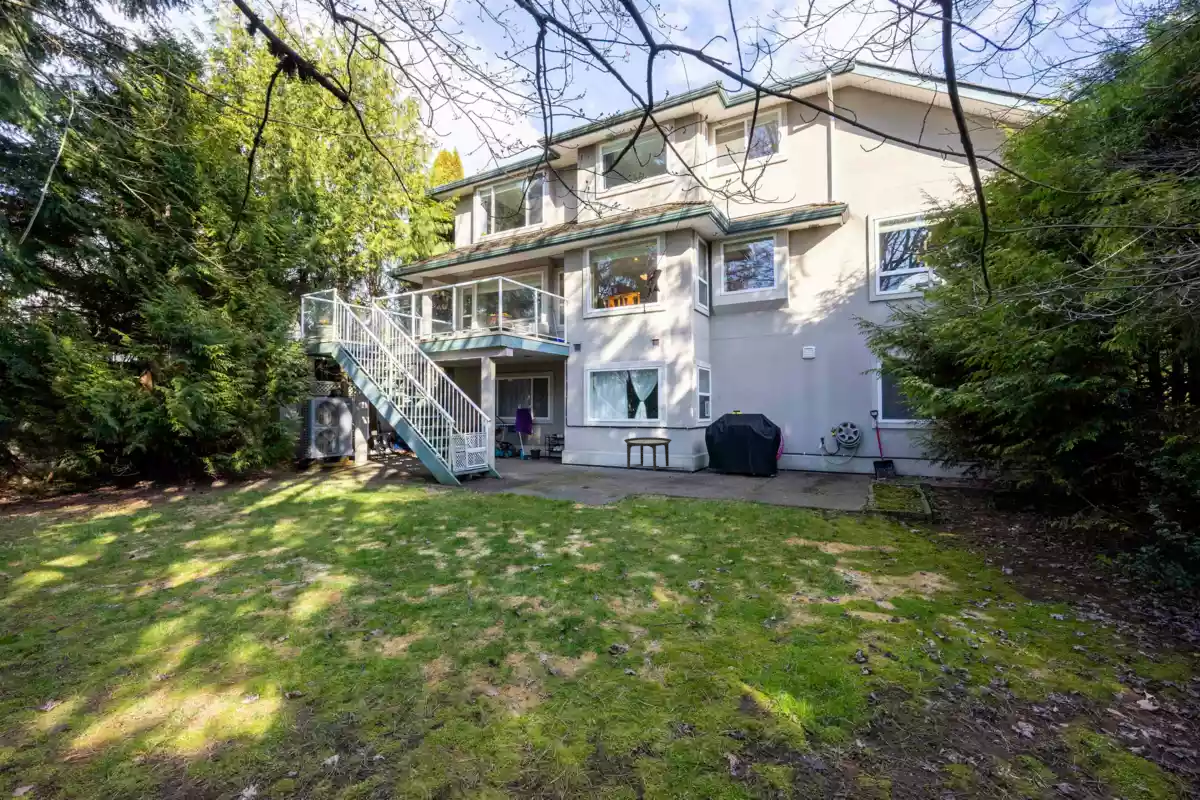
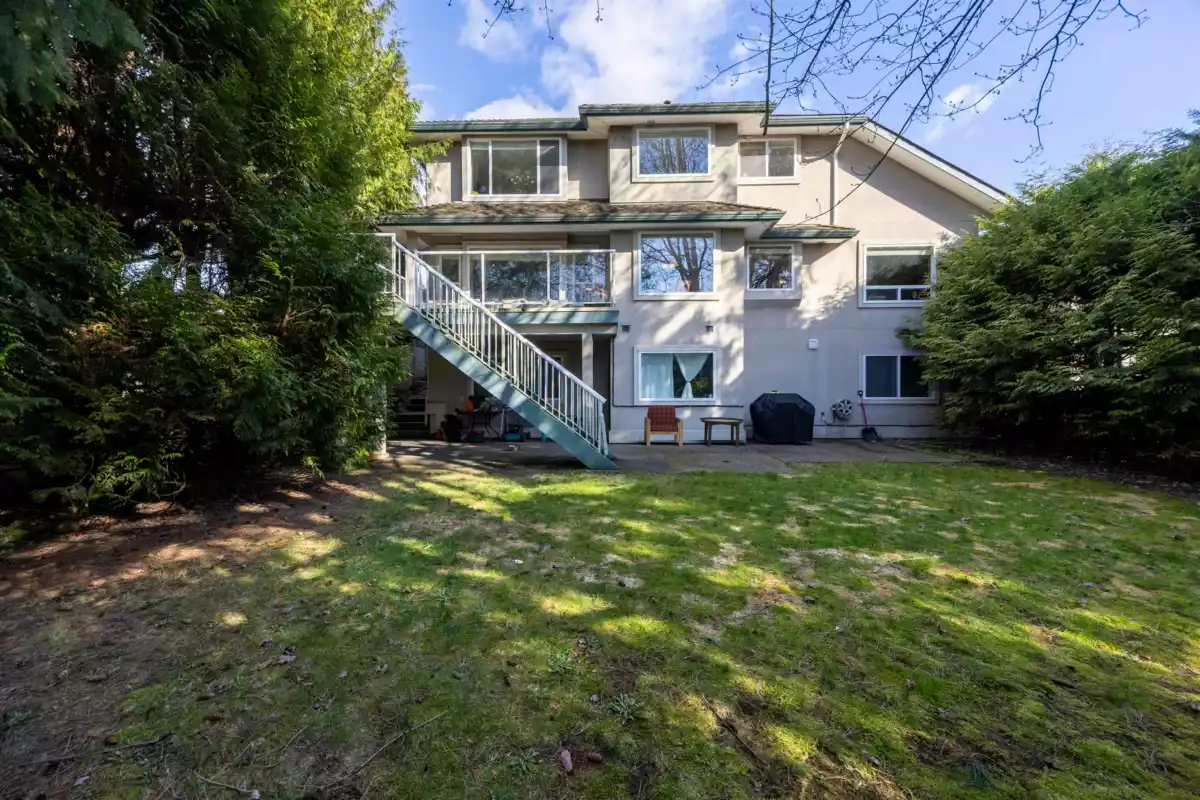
armchair: none [571,424,619,467] -> present [644,406,683,446]

